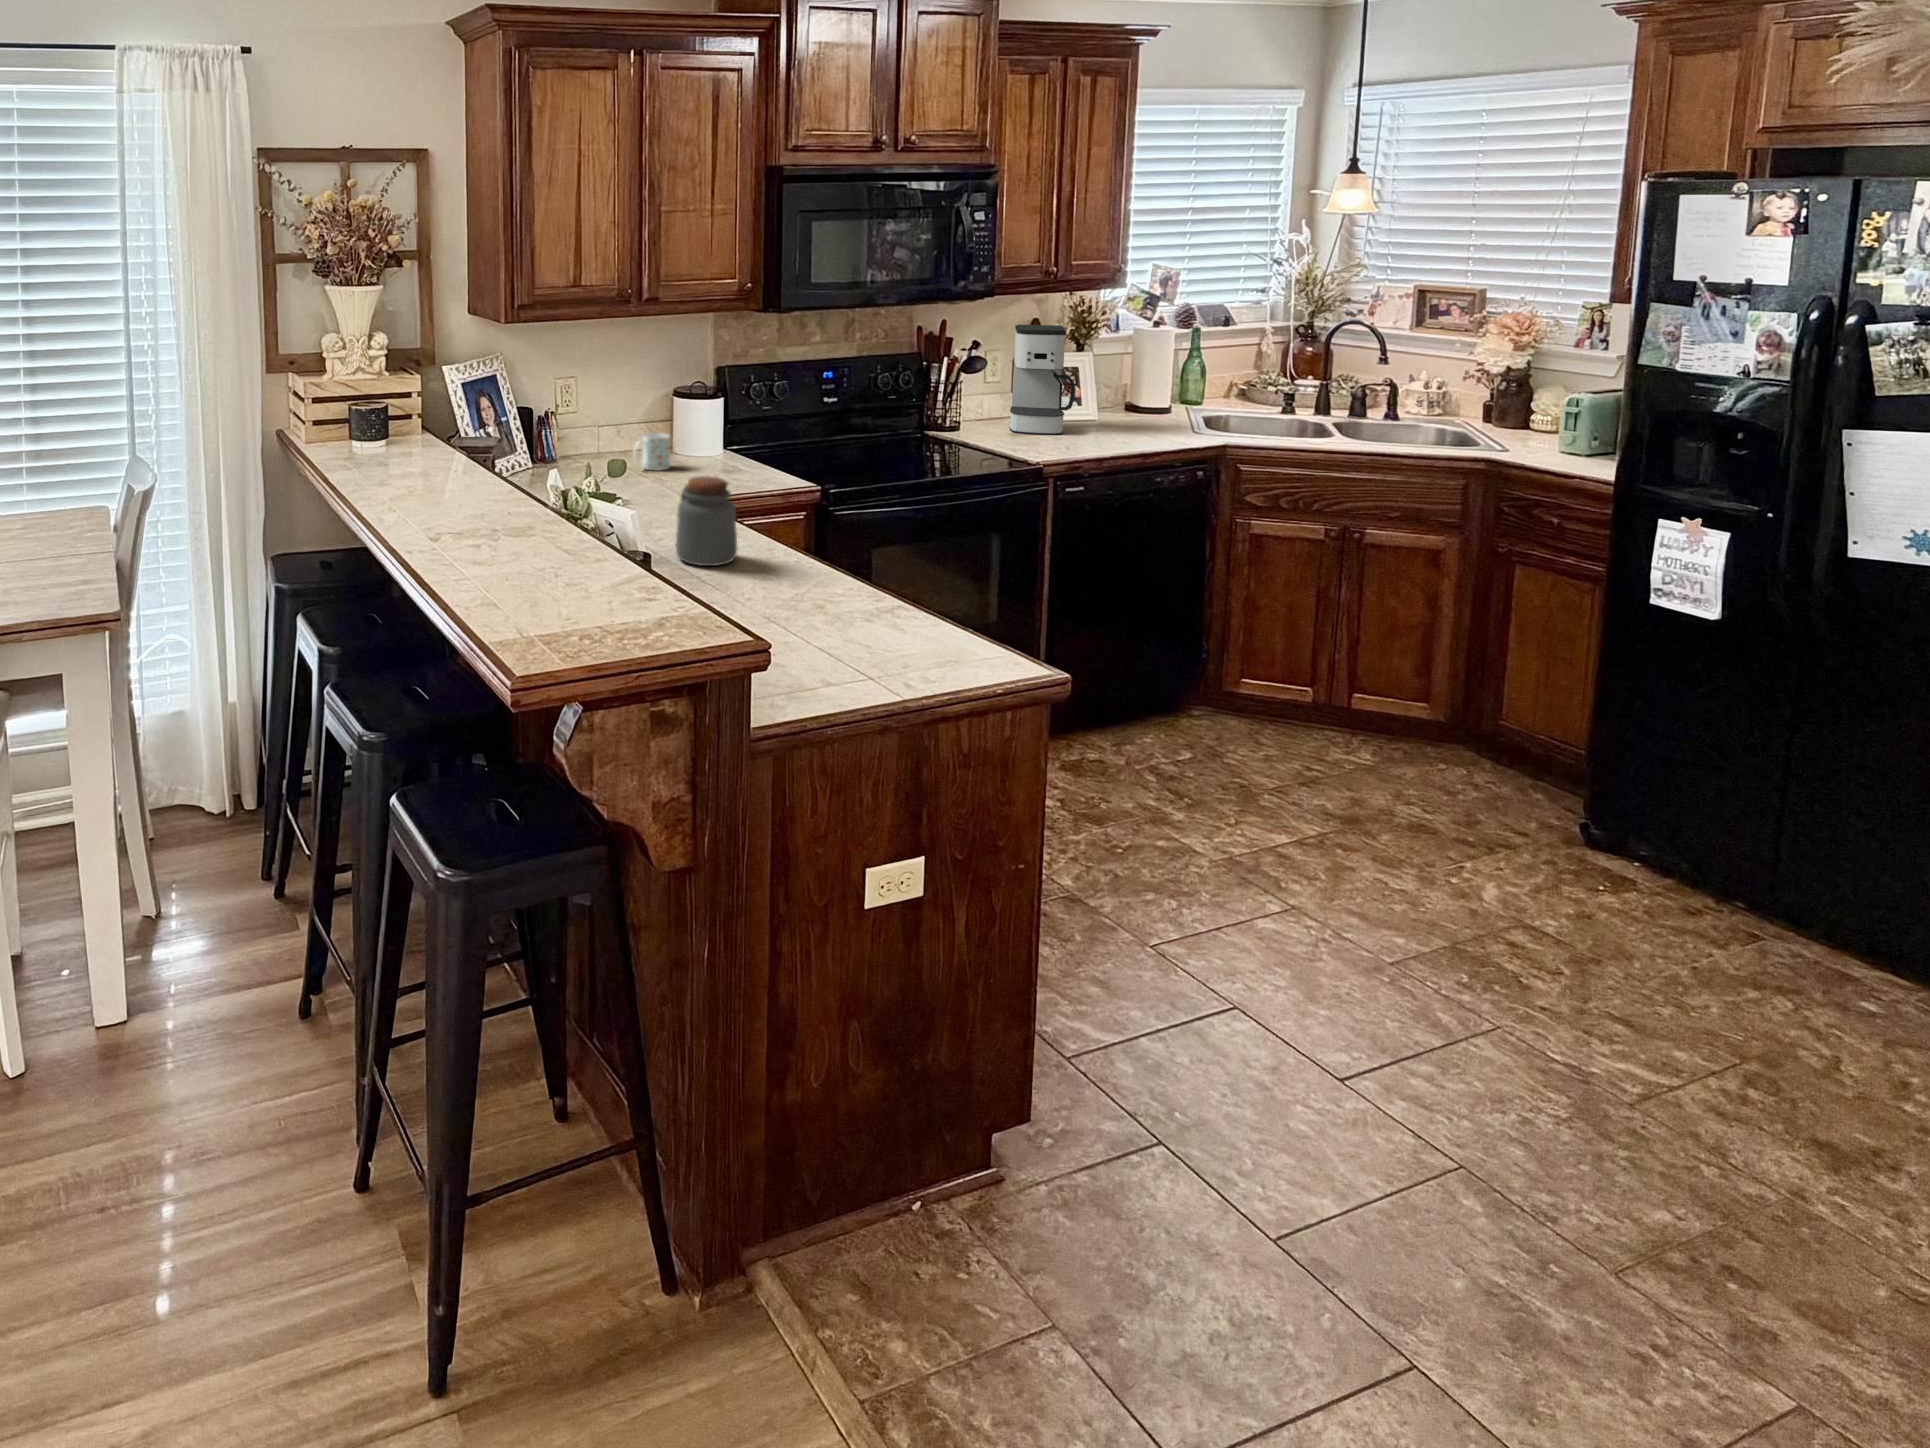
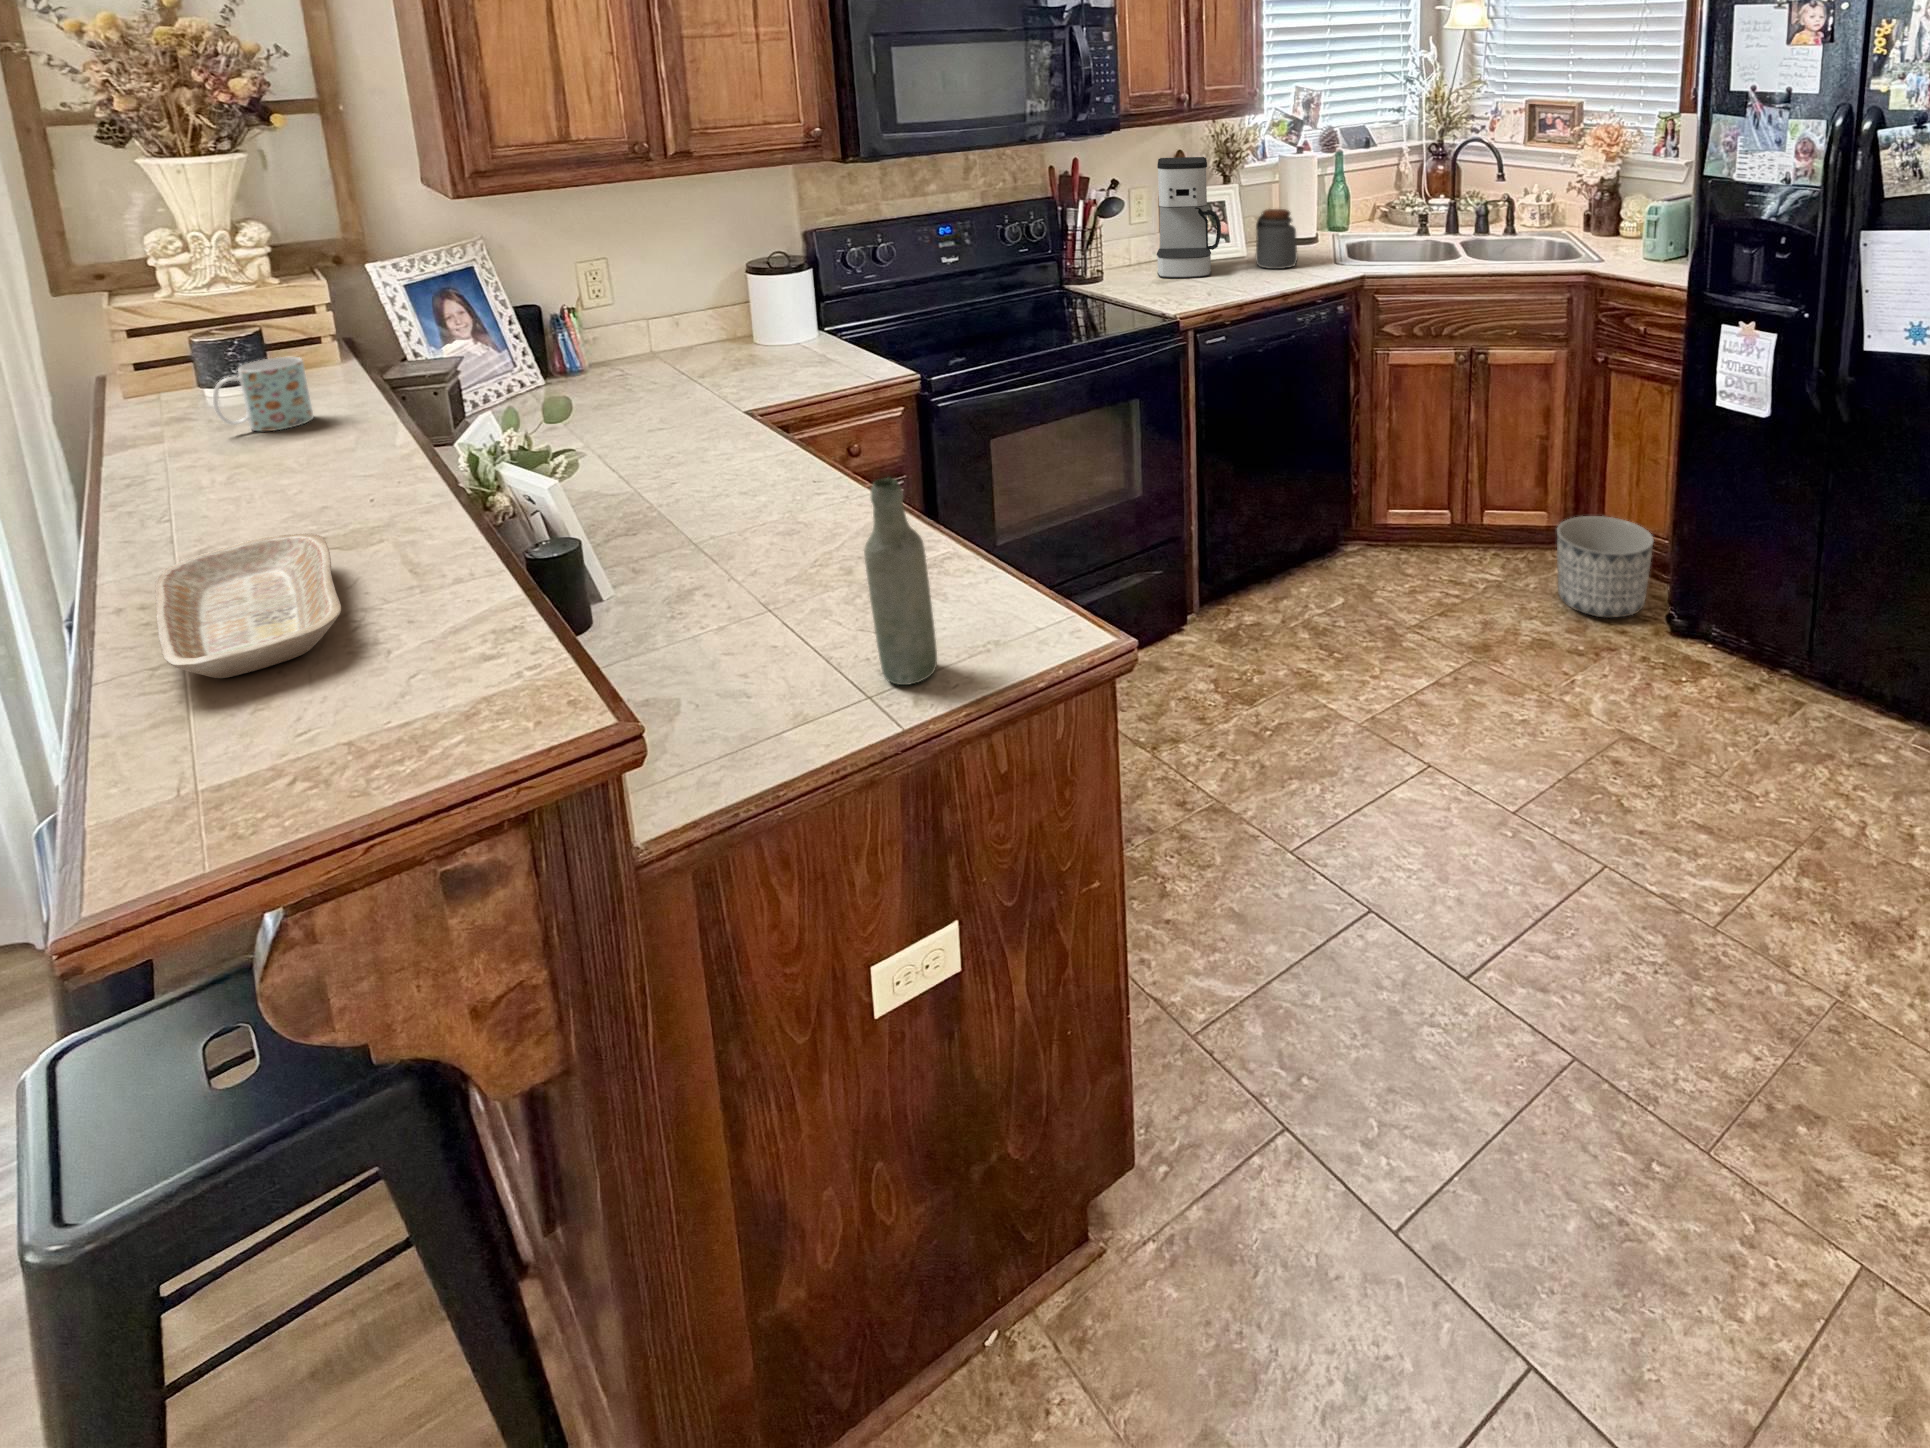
mug: present [634,433,670,470] -> present [213,357,313,431]
jar: present [676,476,737,566] -> present [1256,209,1297,269]
tray: none [451,517,574,584] -> present [155,533,341,678]
bottle: none [875,522,918,674] -> present [864,477,937,685]
planter: none [1442,710,1565,819] -> present [1557,516,1654,618]

